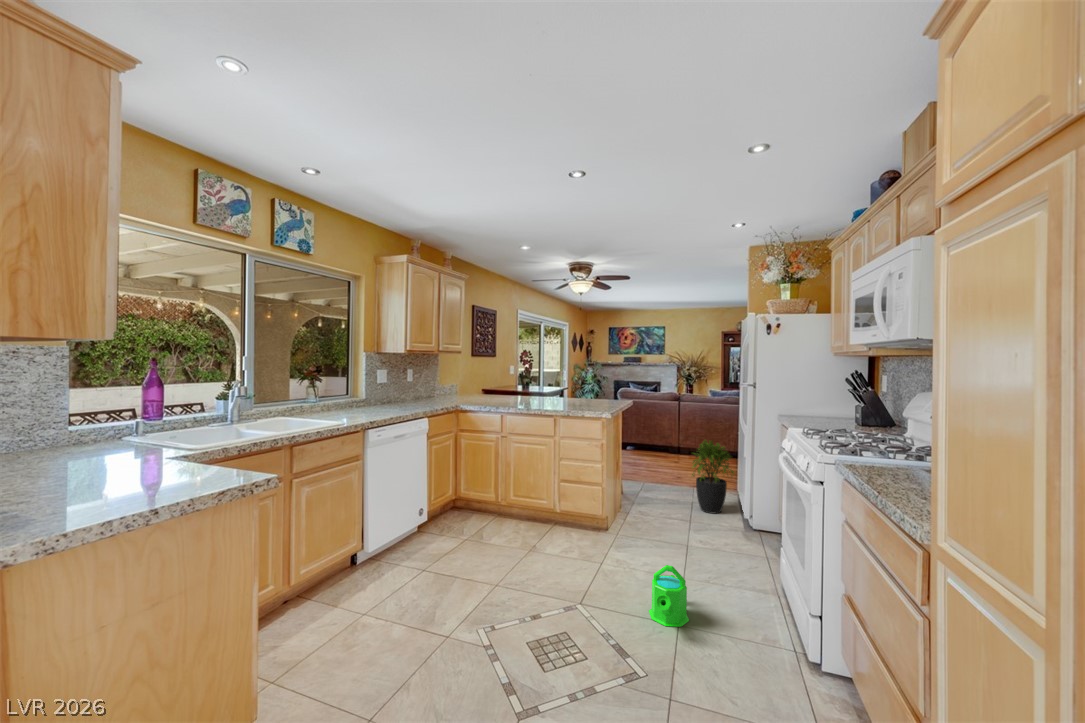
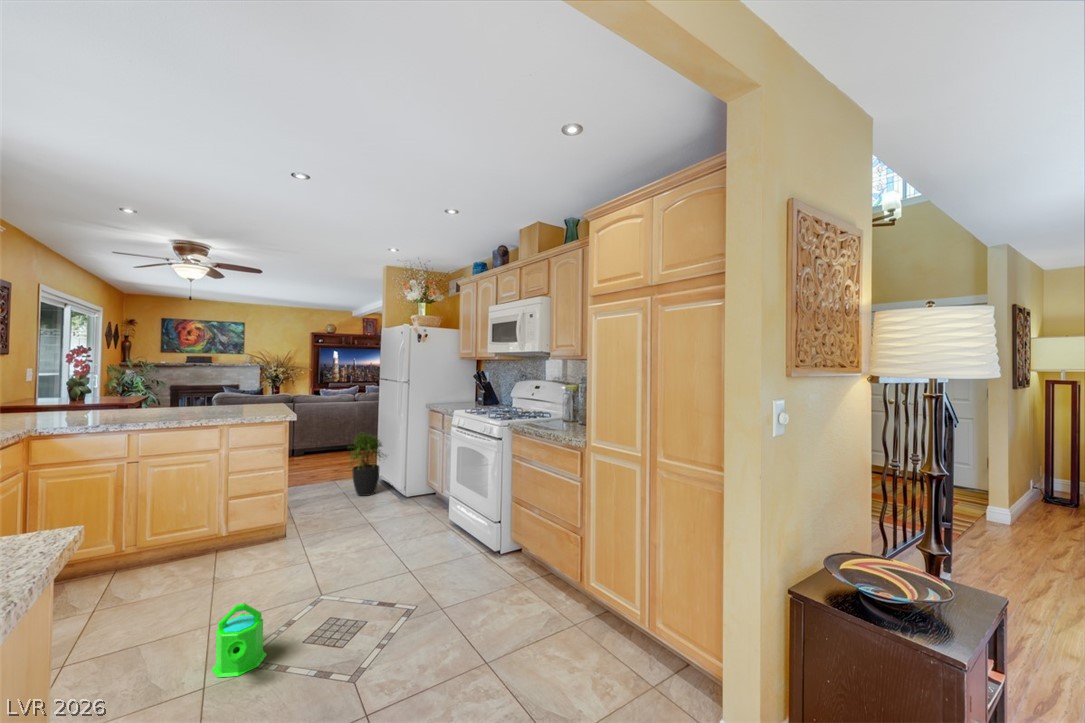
watering can: present [649,565,689,627] -> present [212,603,267,677]

